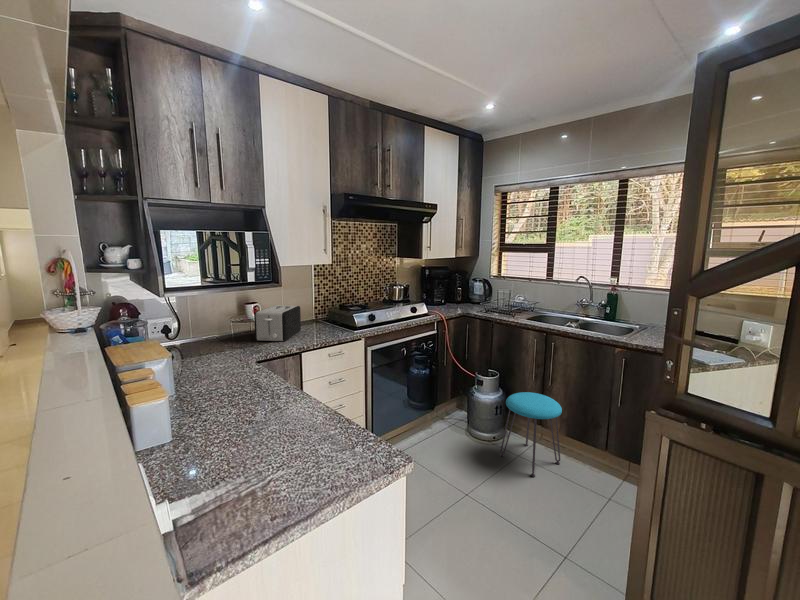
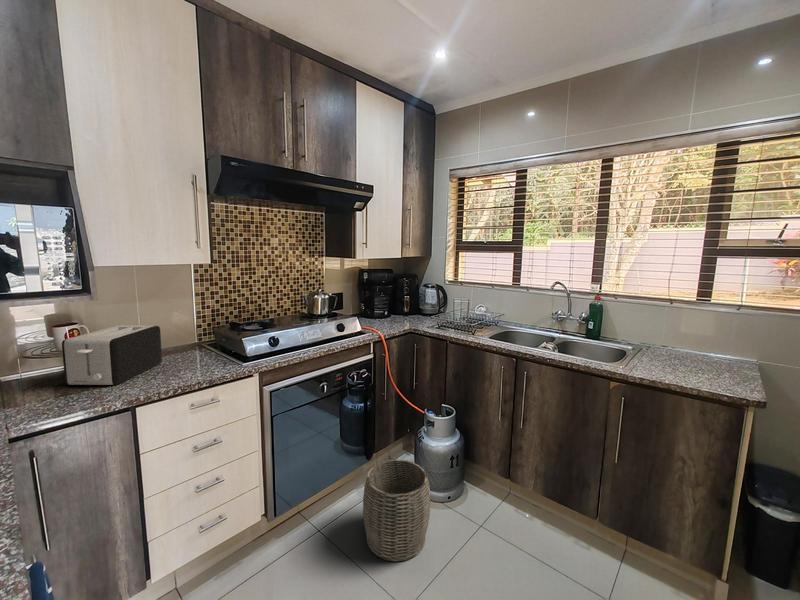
stool: present [500,392,562,477] -> none [457,437,538,561]
woven basket: none [433,406,481,472] -> present [363,460,430,561]

